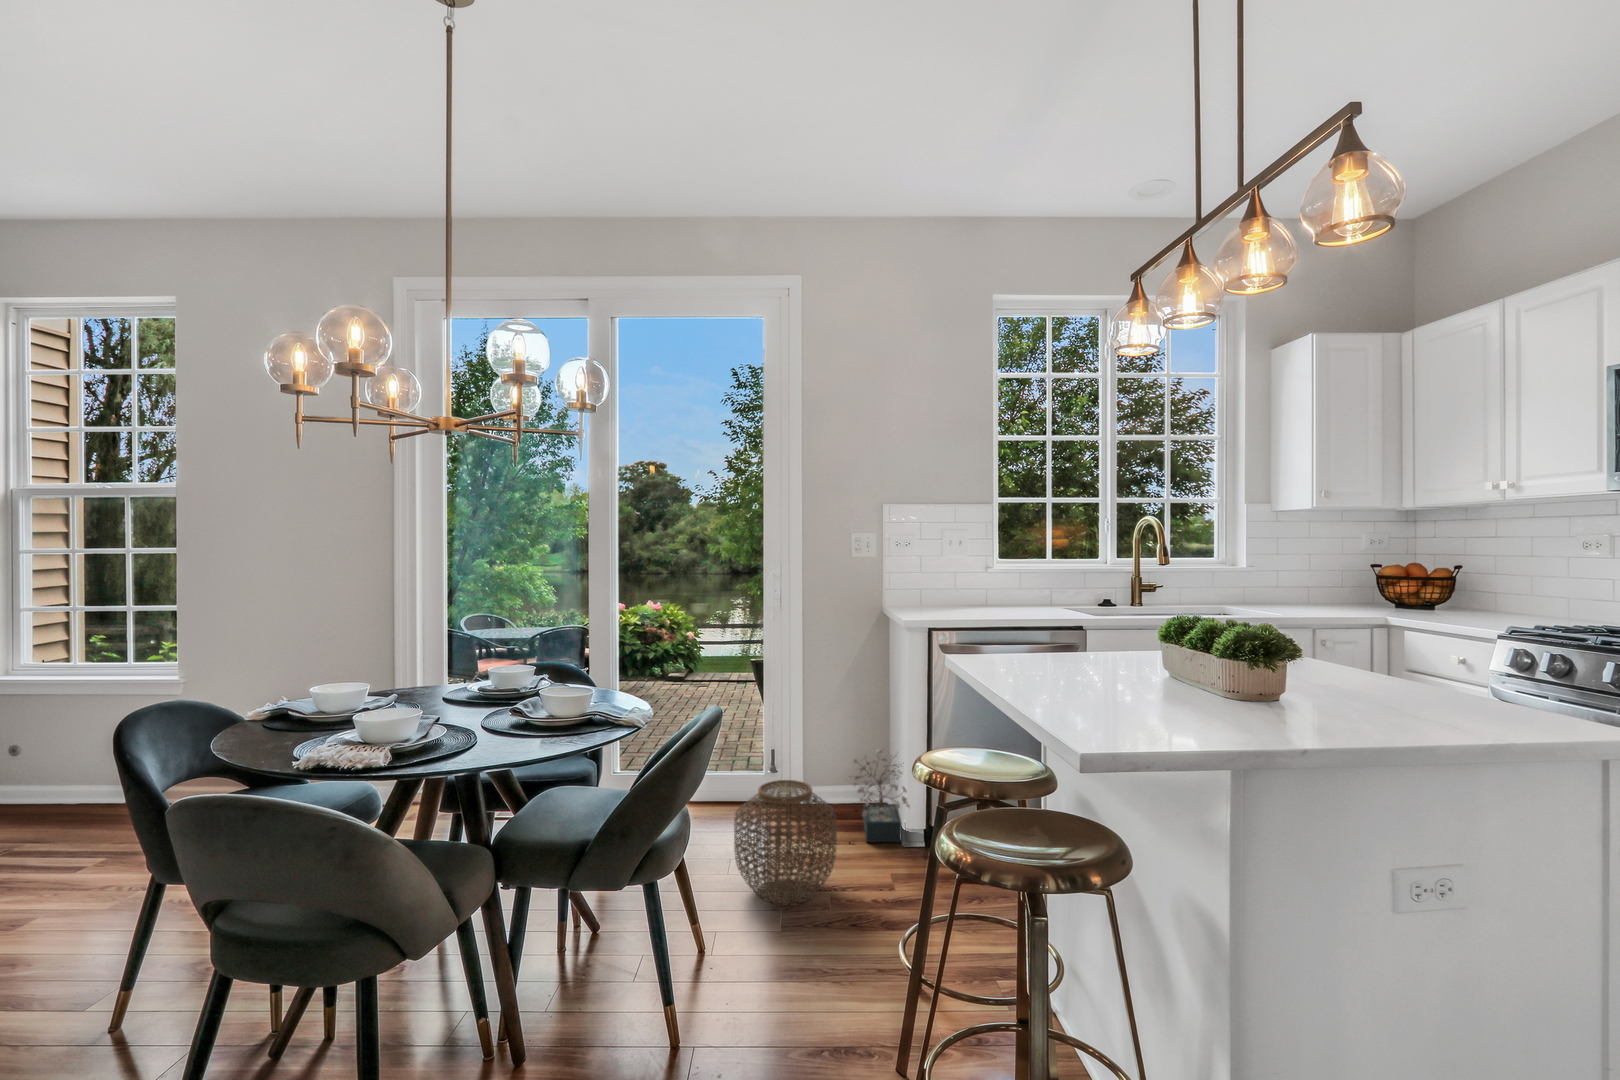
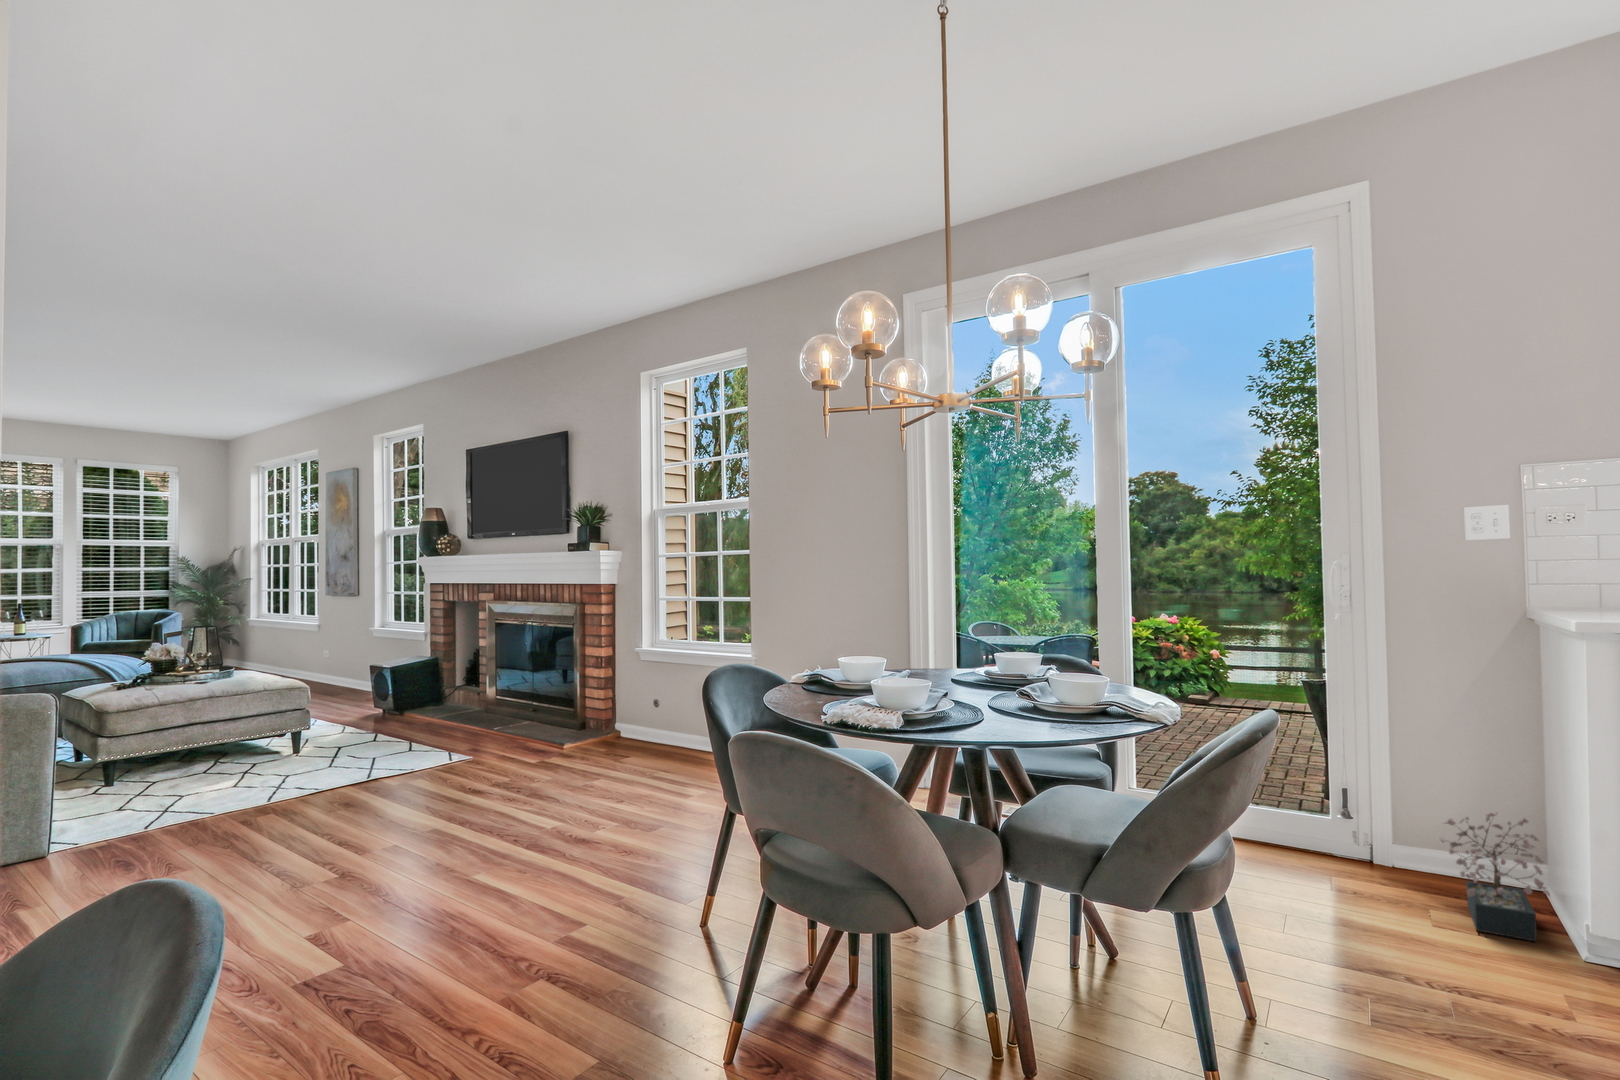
woven basket: present [734,780,837,904] -> none [1280,825,1433,985]

